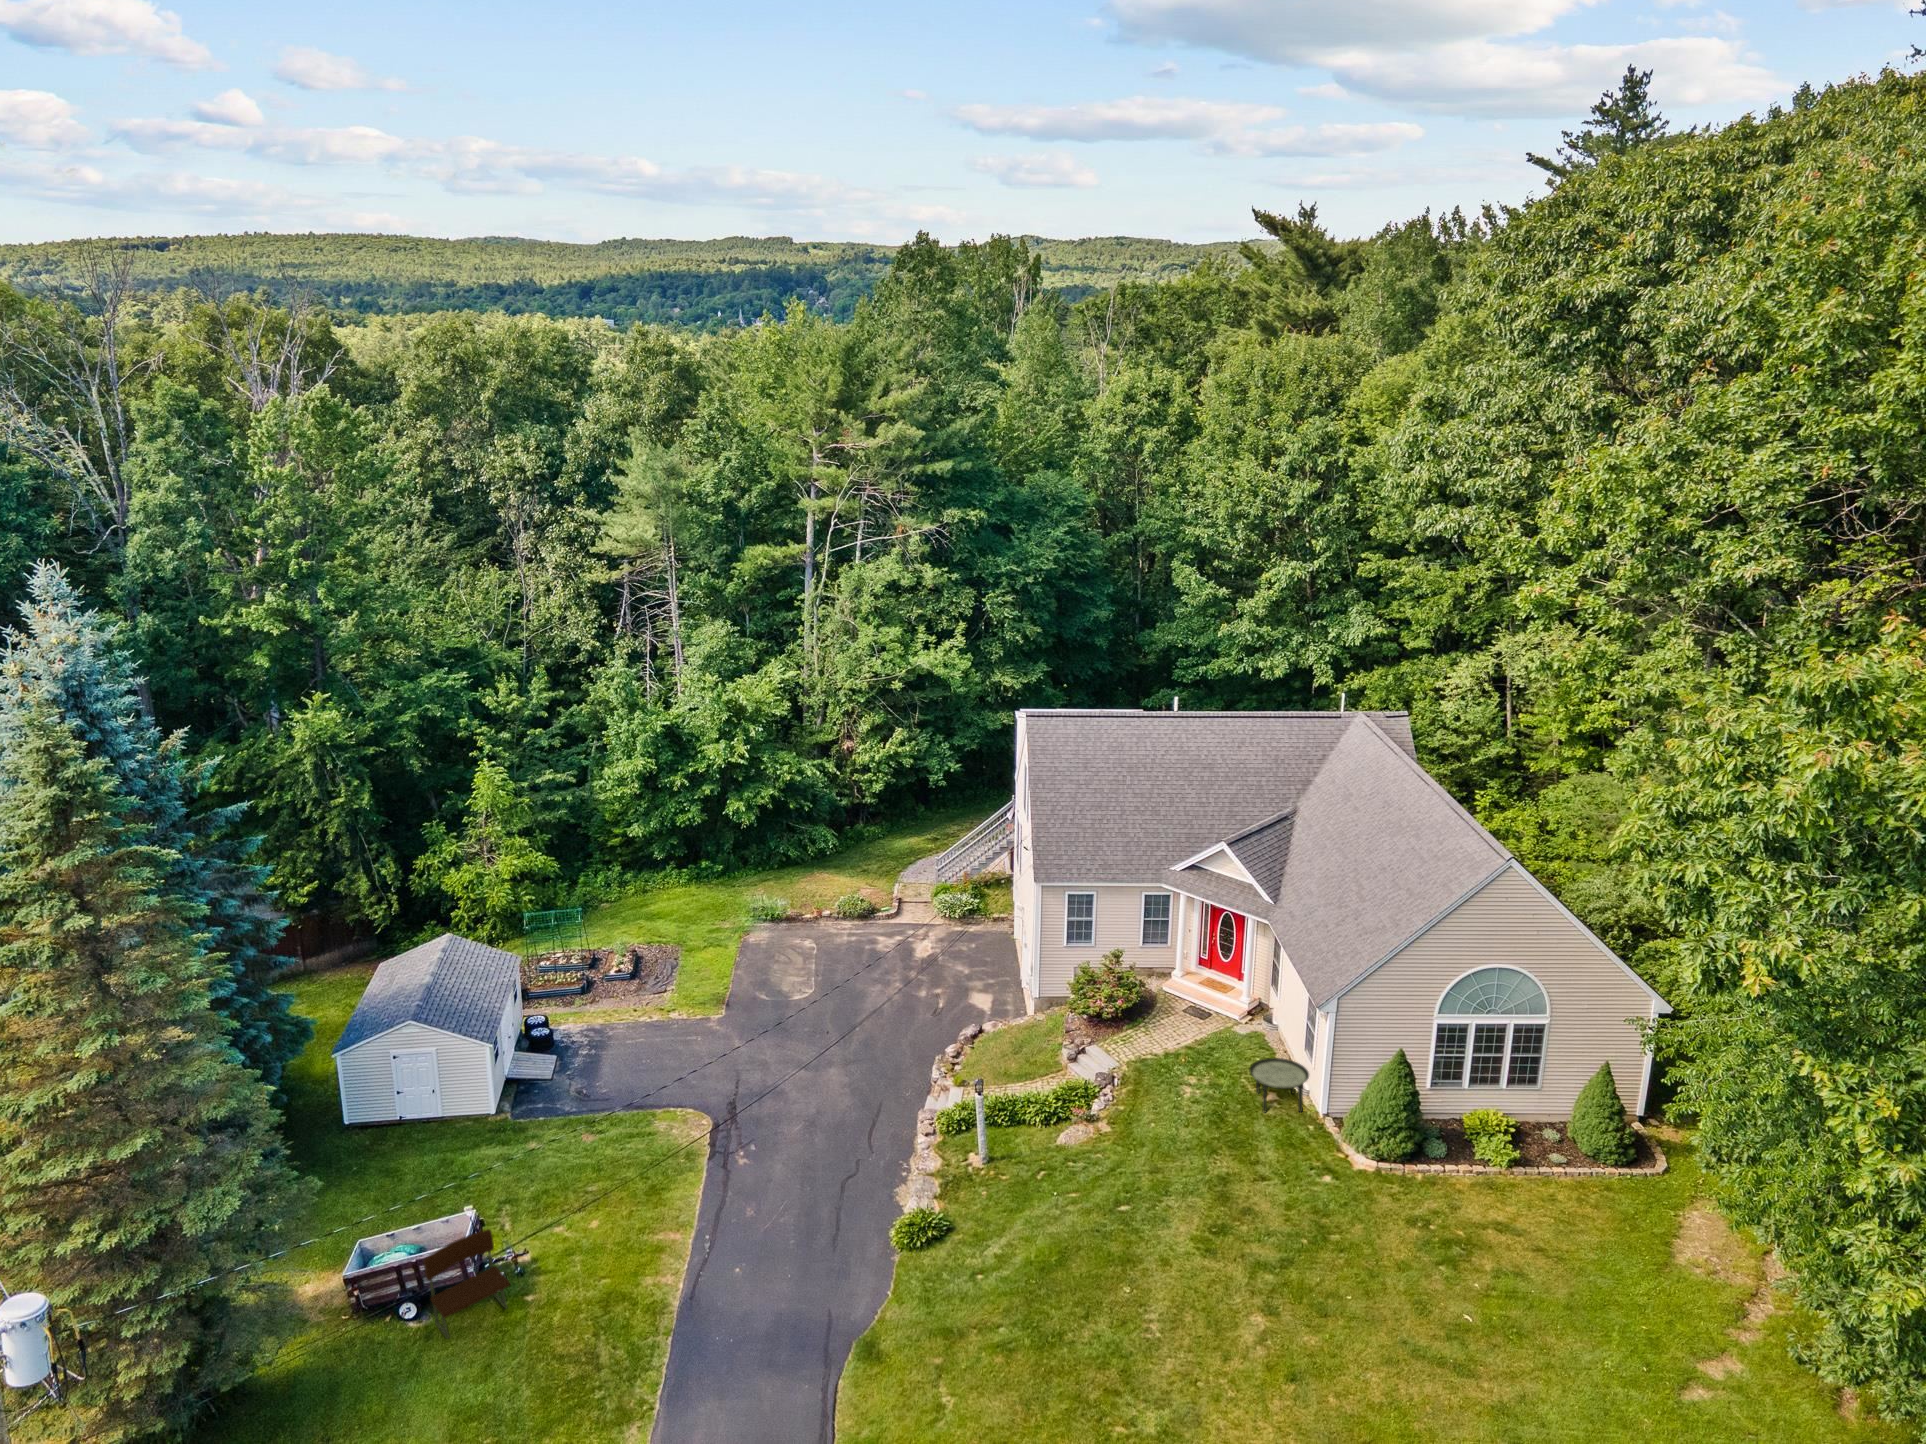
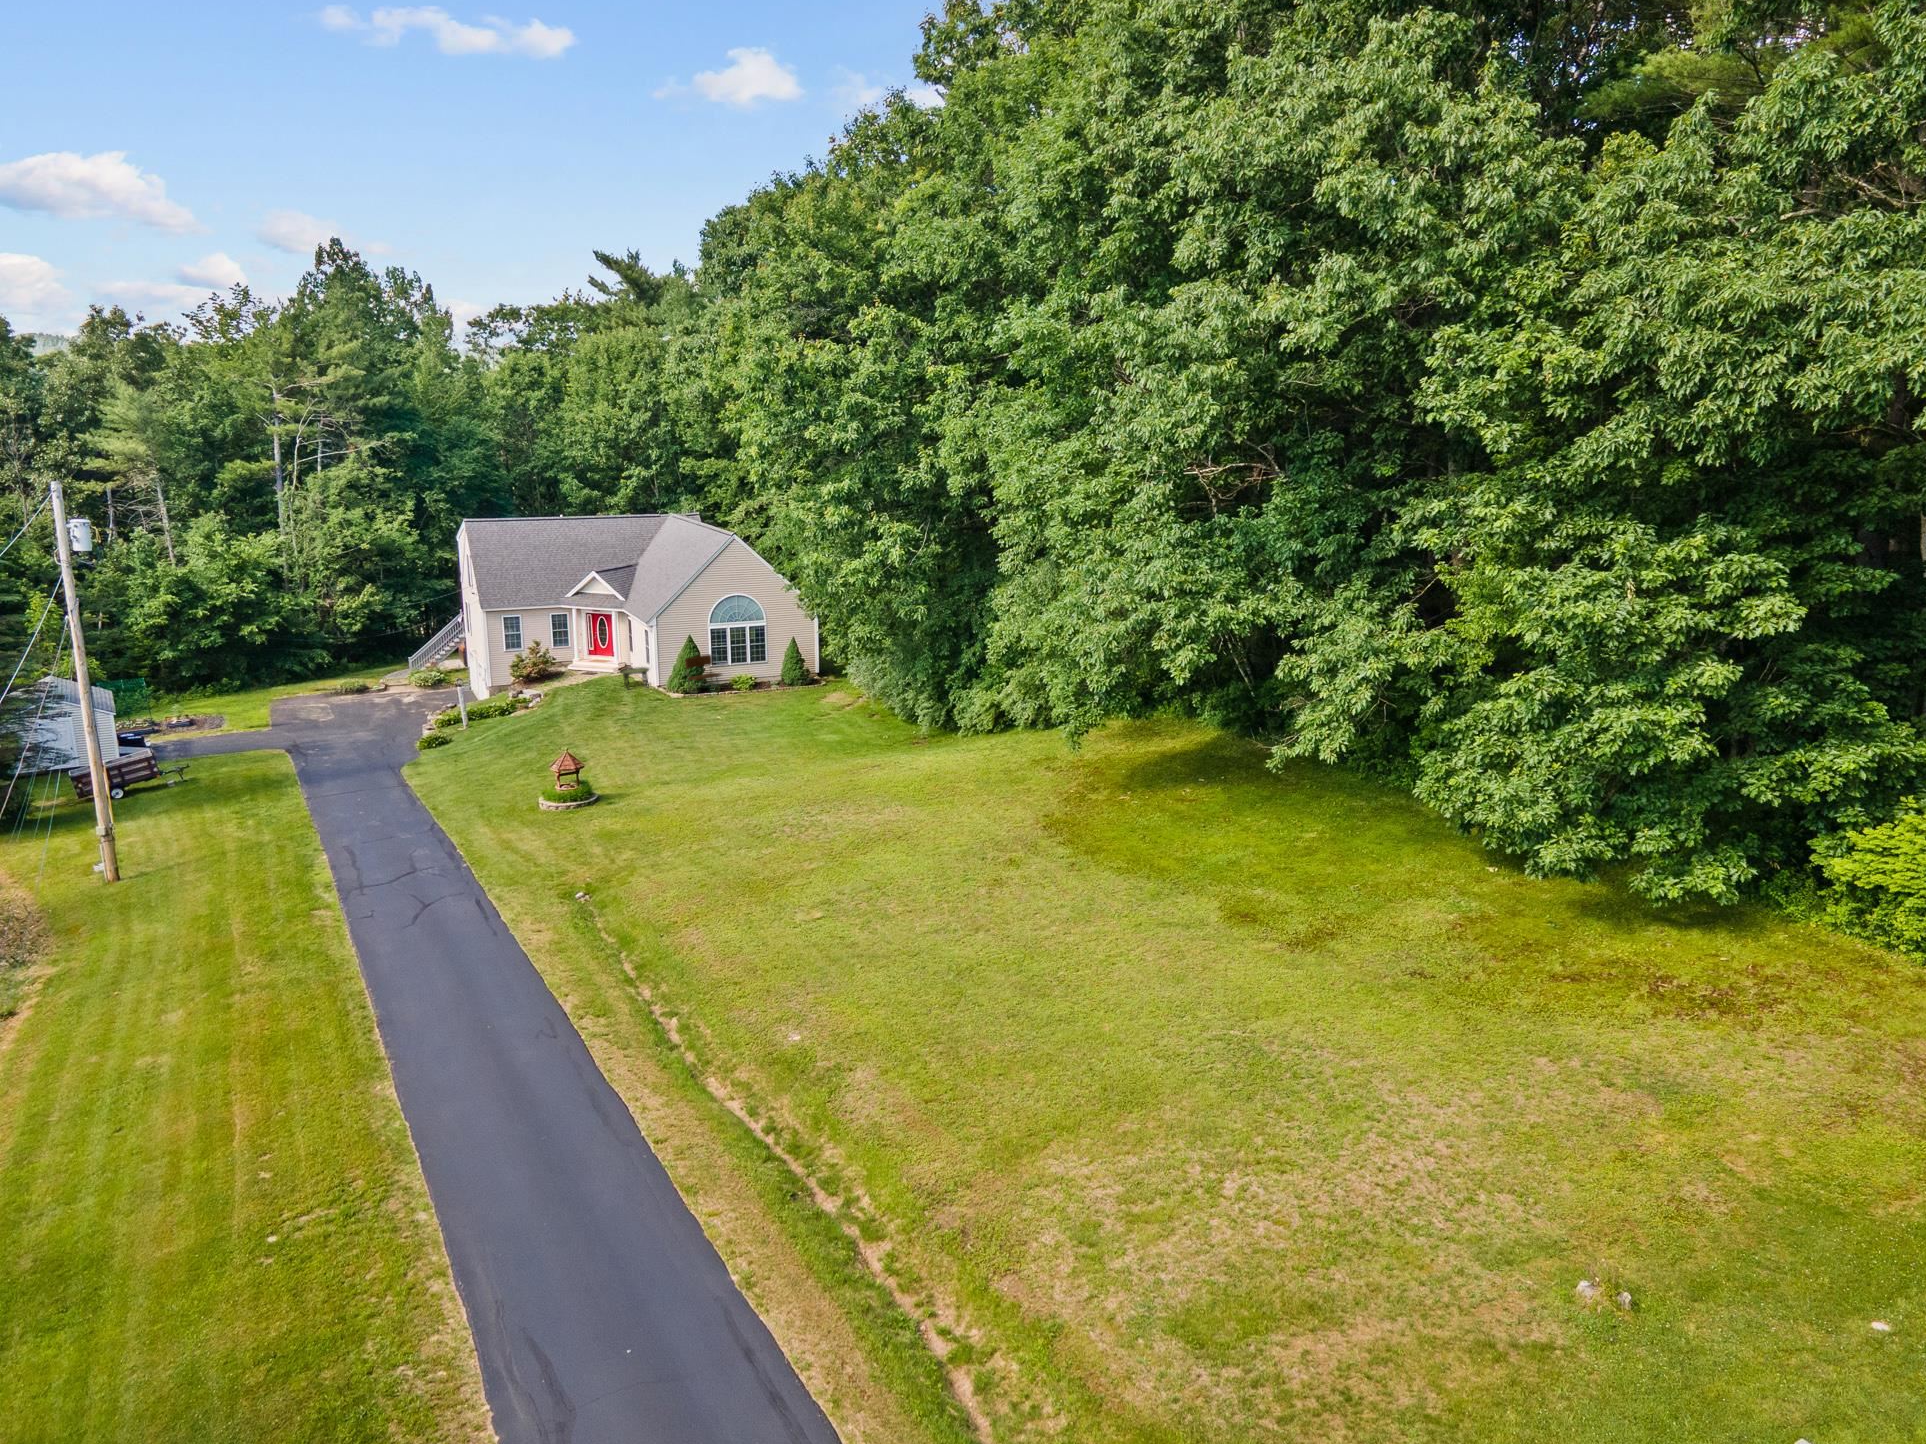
bench: present [423,1229,511,1339] -> present [685,655,721,693]

